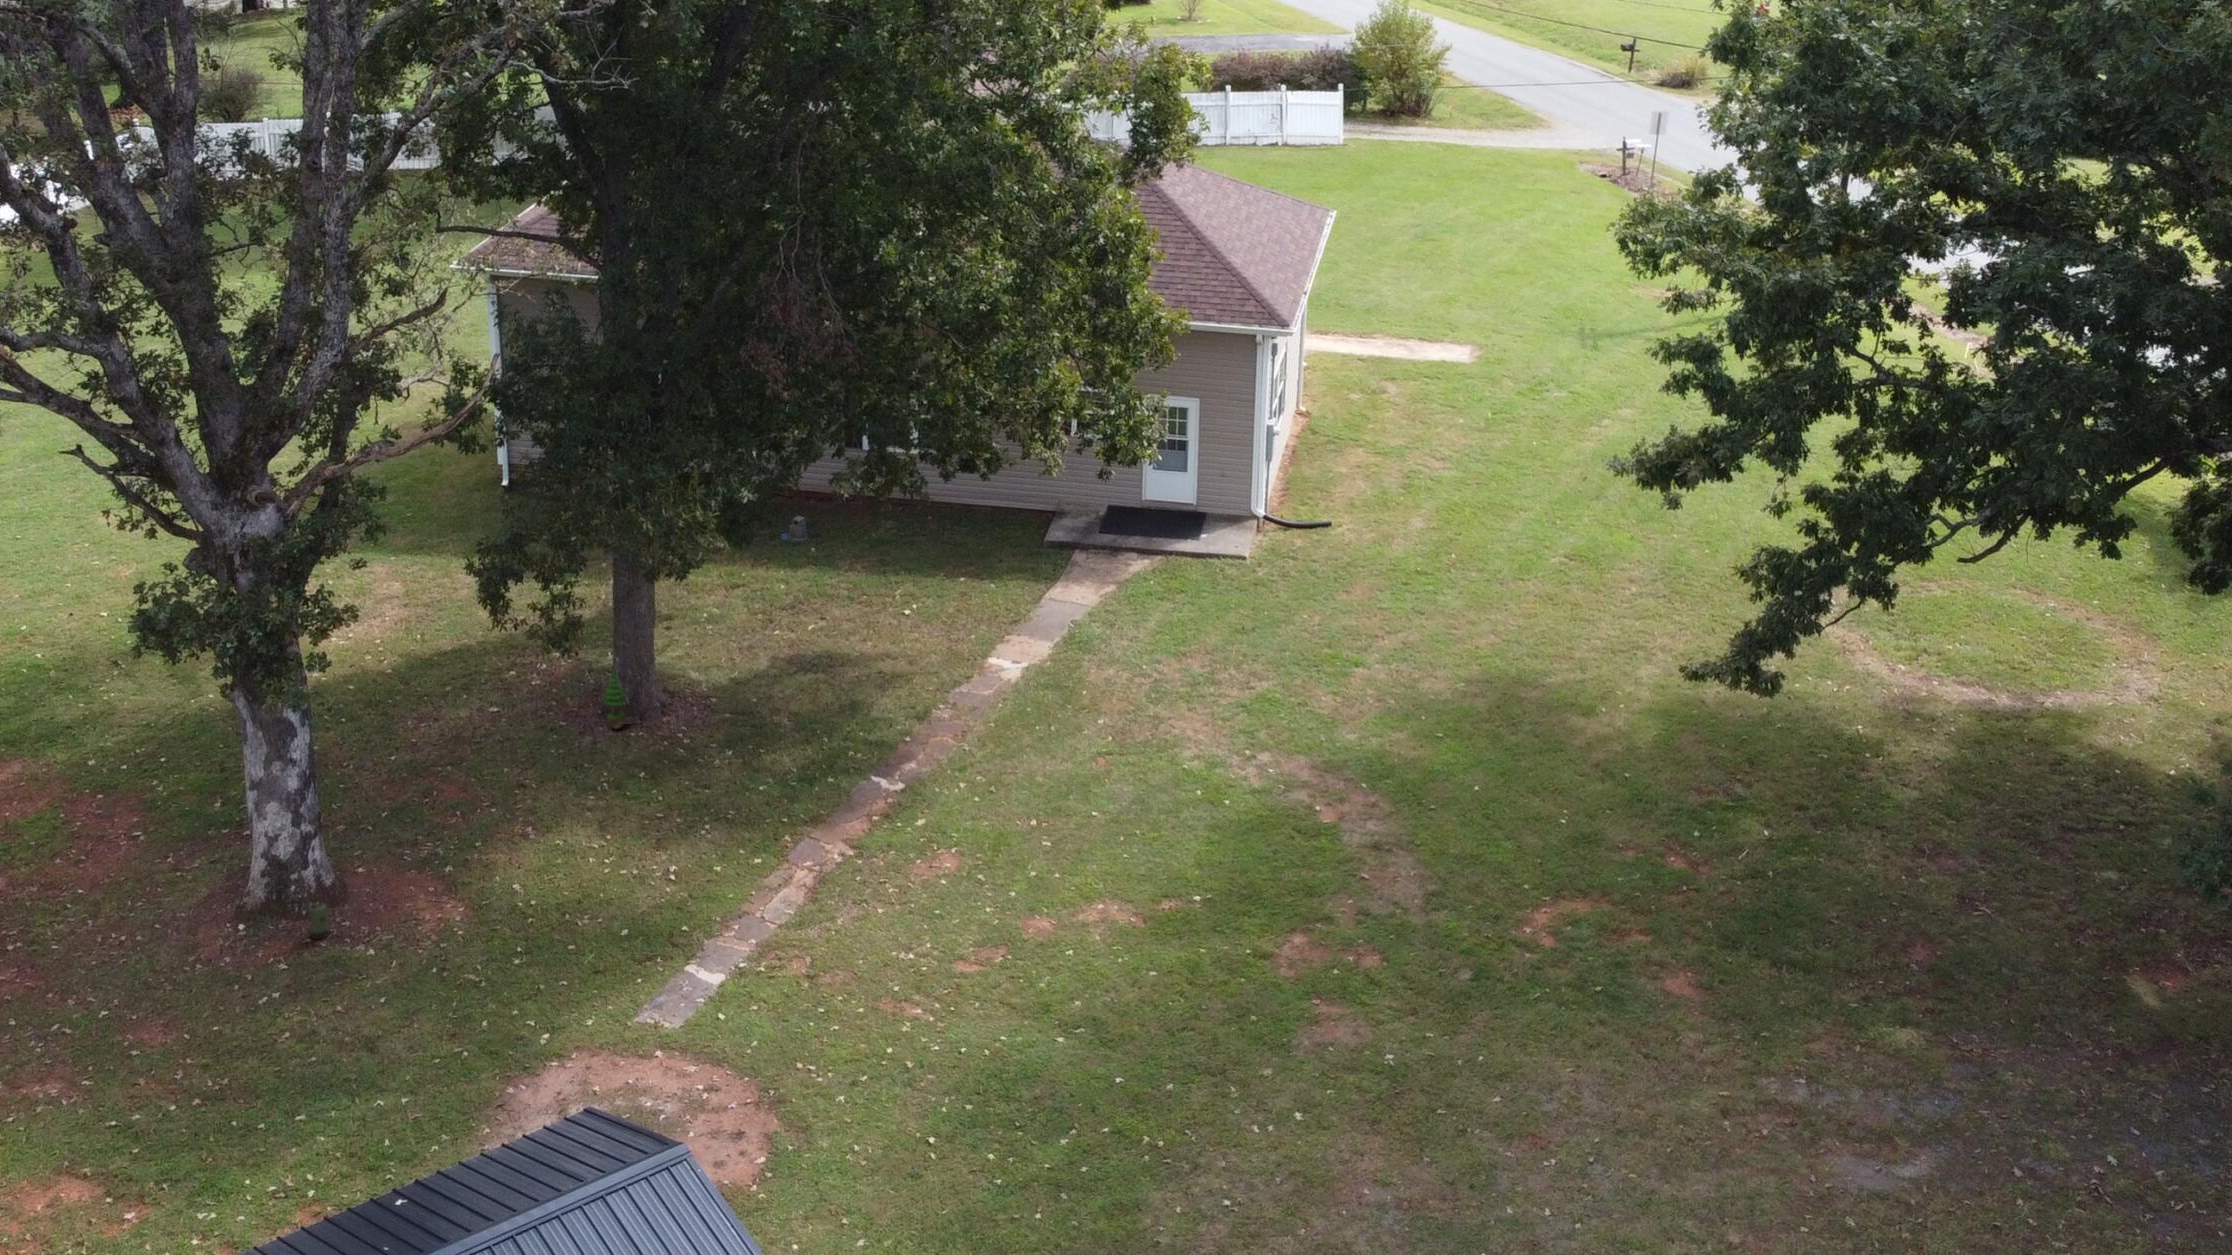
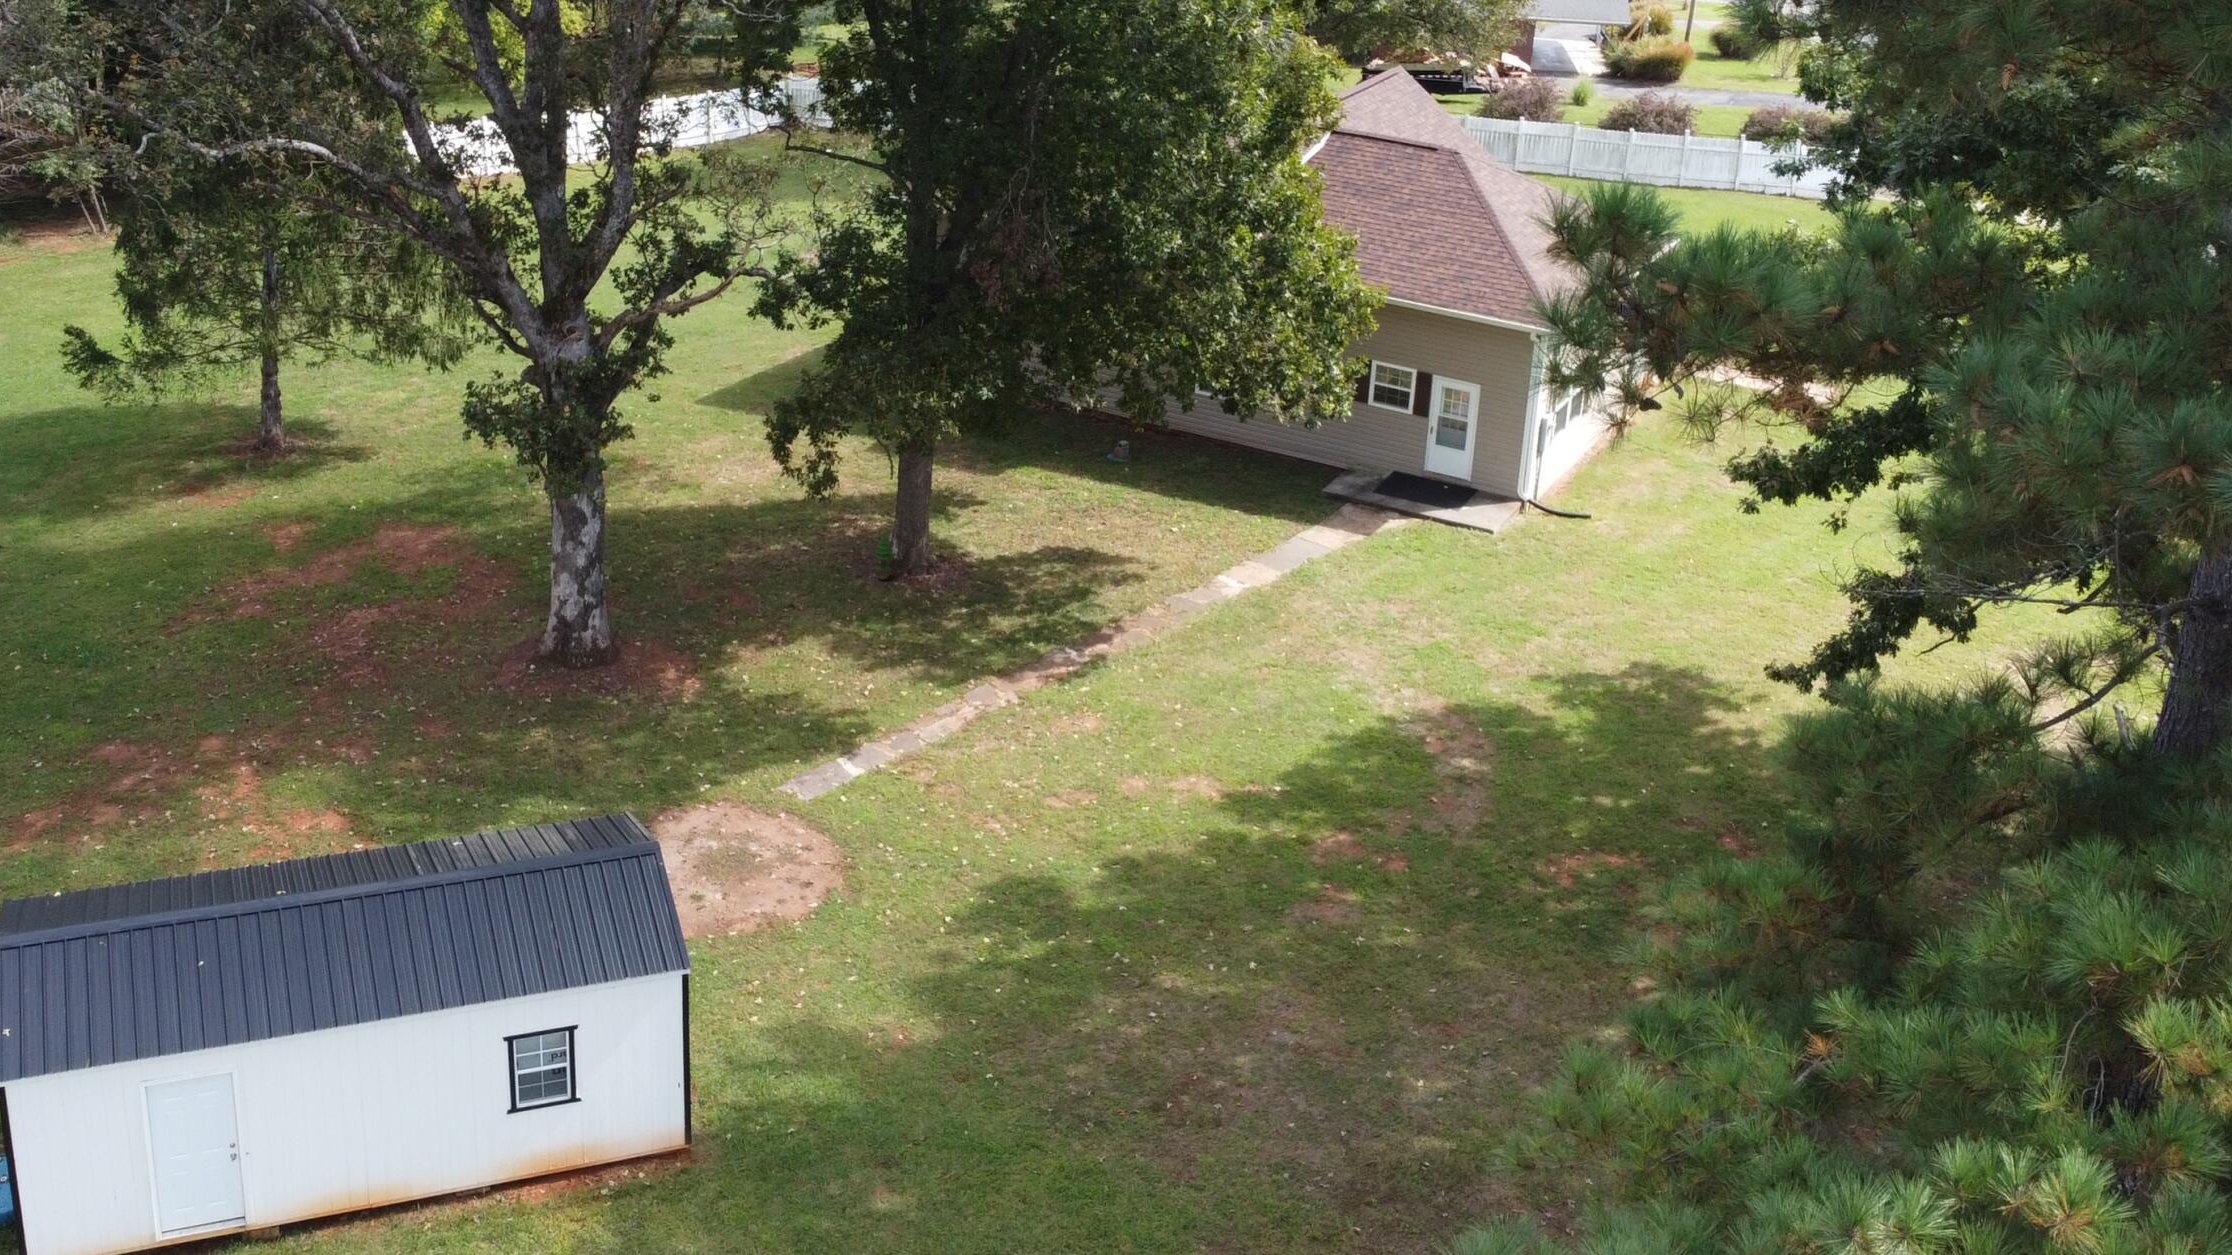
watering can: present [298,896,335,939] -> none [574,651,606,686]

